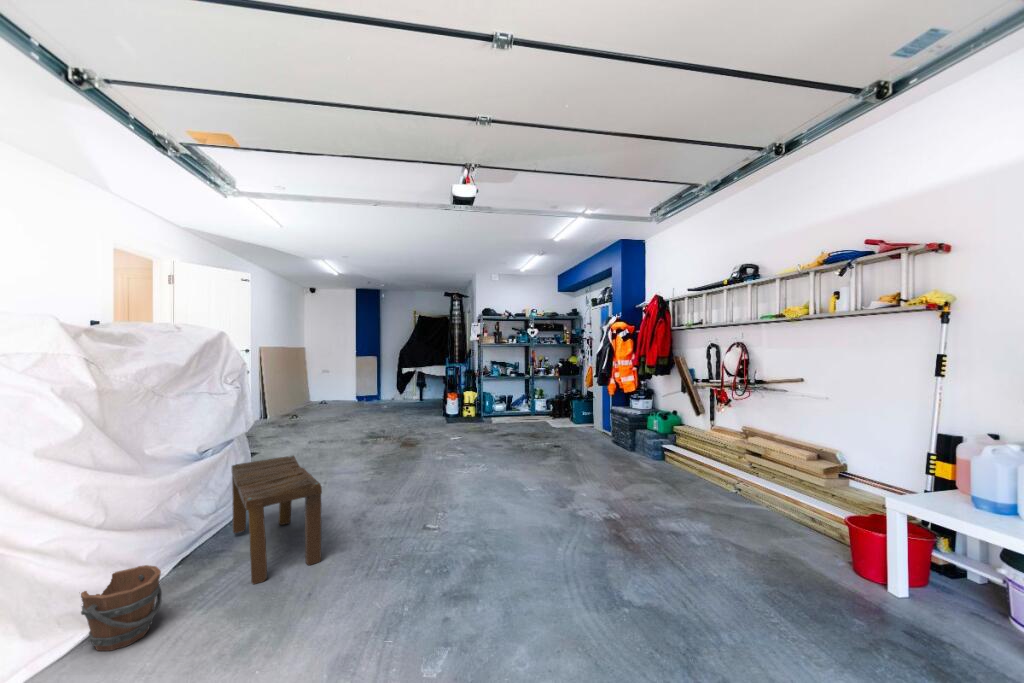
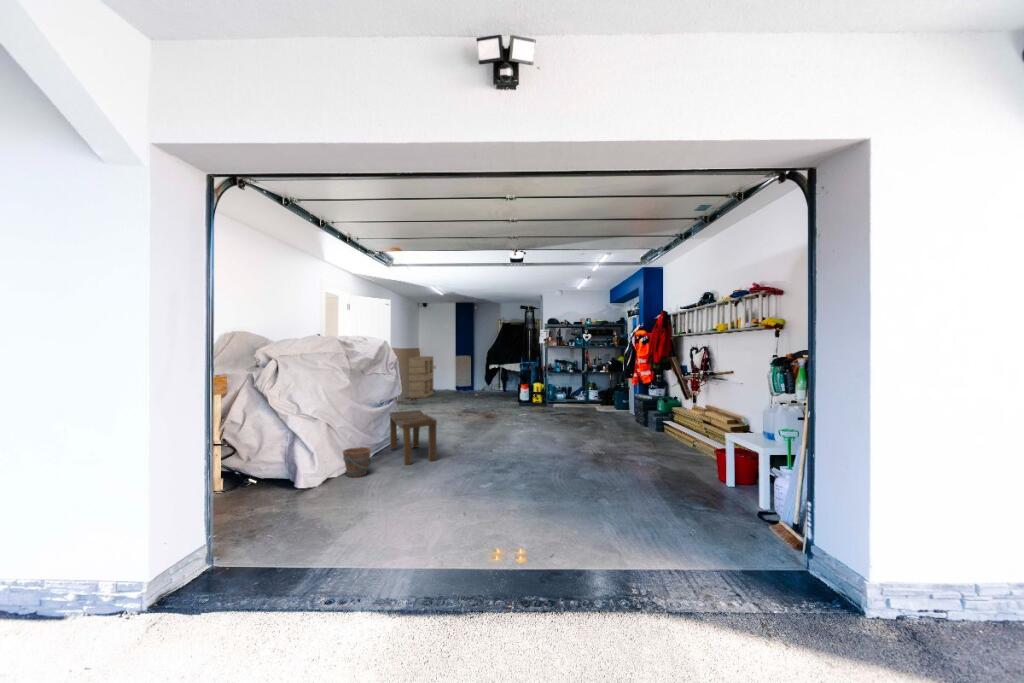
shelving unit: none [292,358,328,416] -> present [409,356,434,398]

